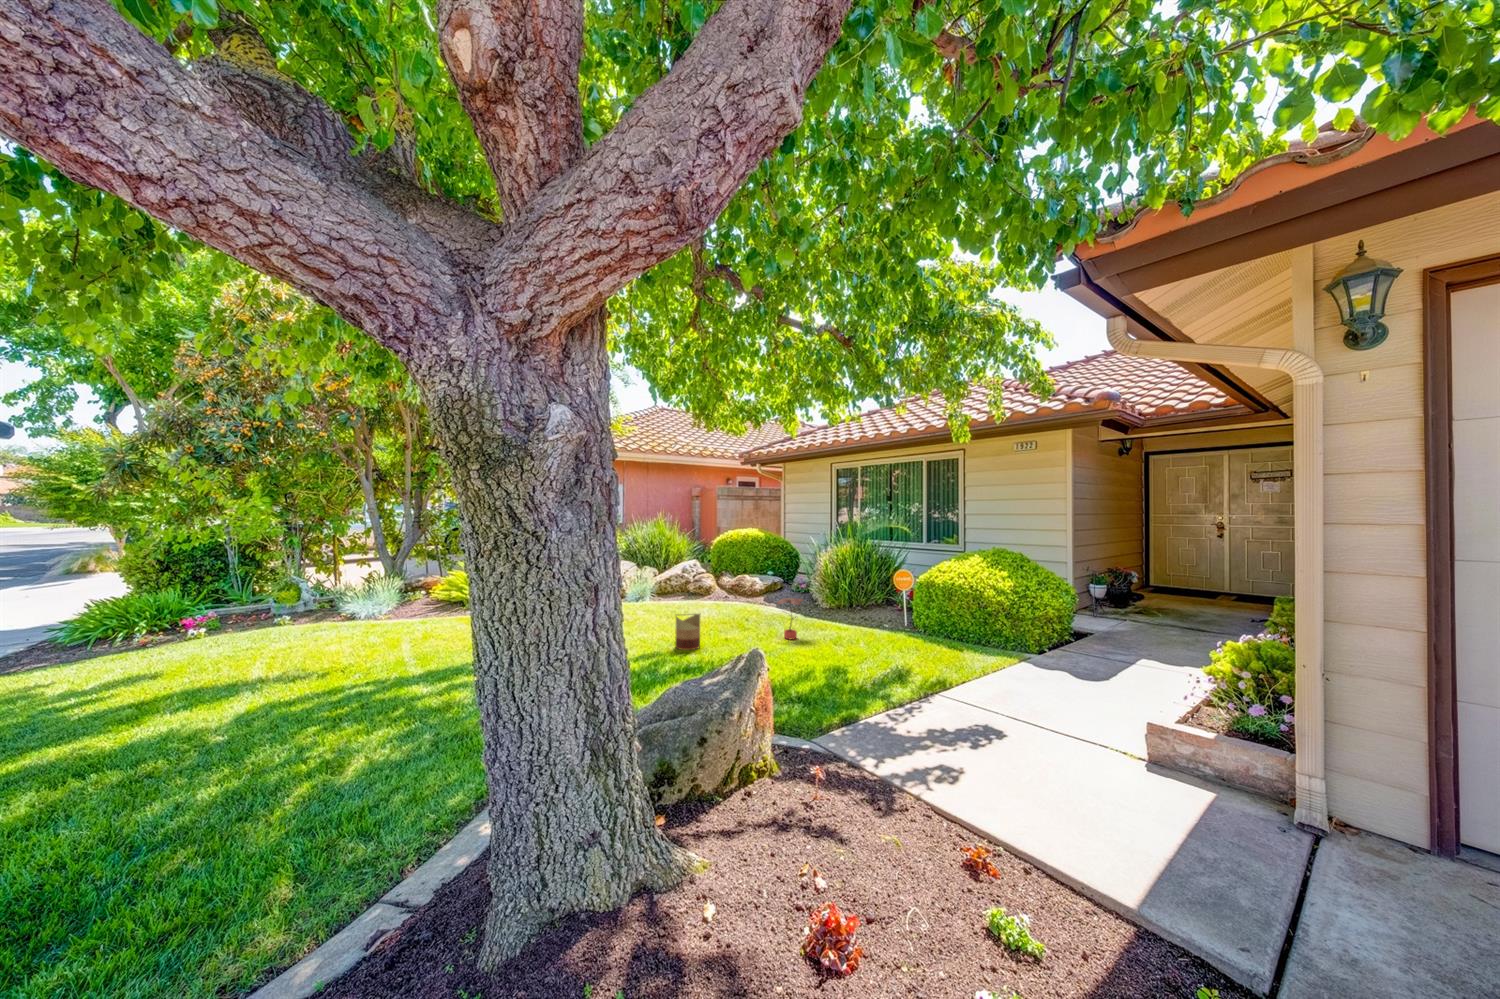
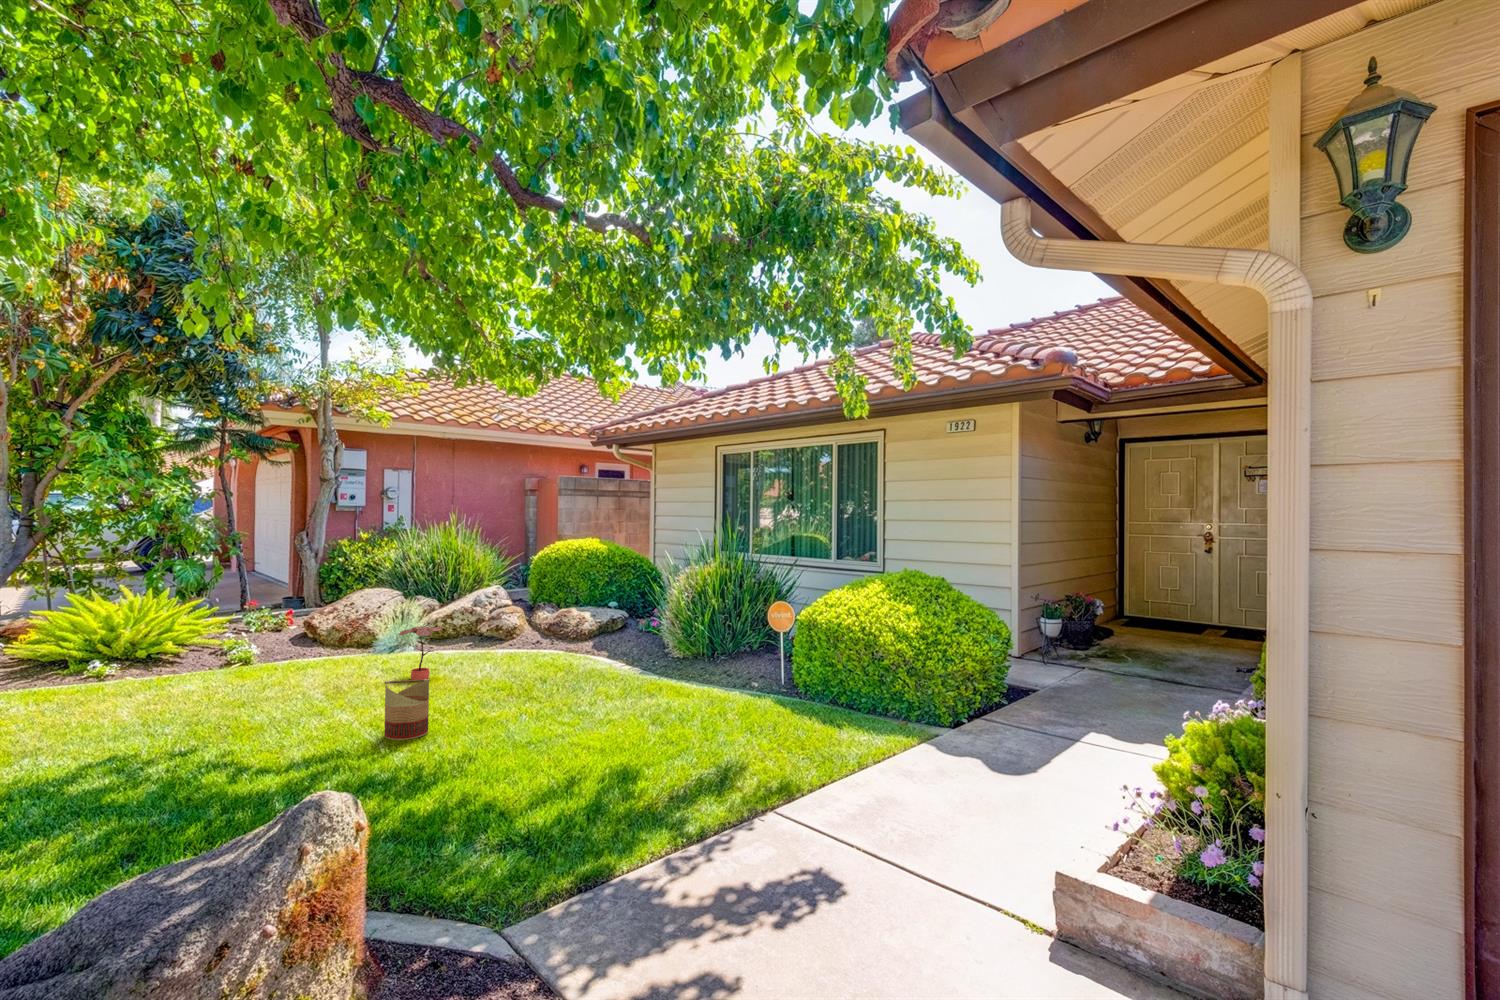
potted plant: present [777,598,803,639] -> present [399,626,442,680]

